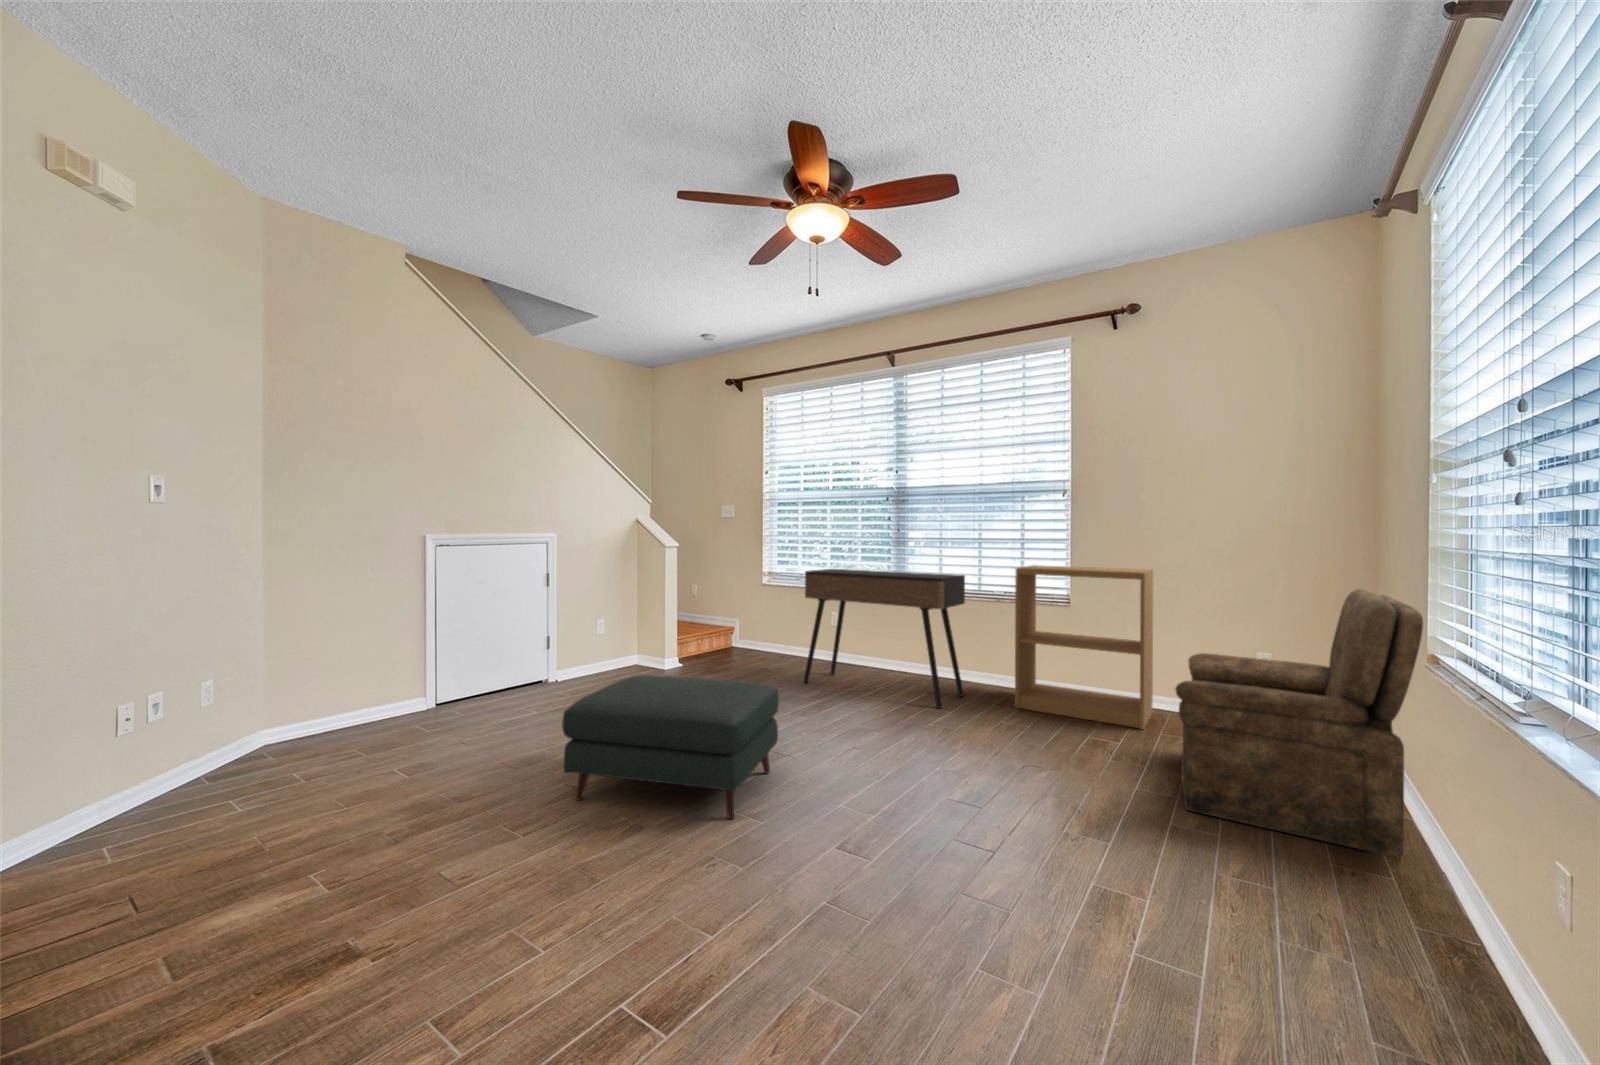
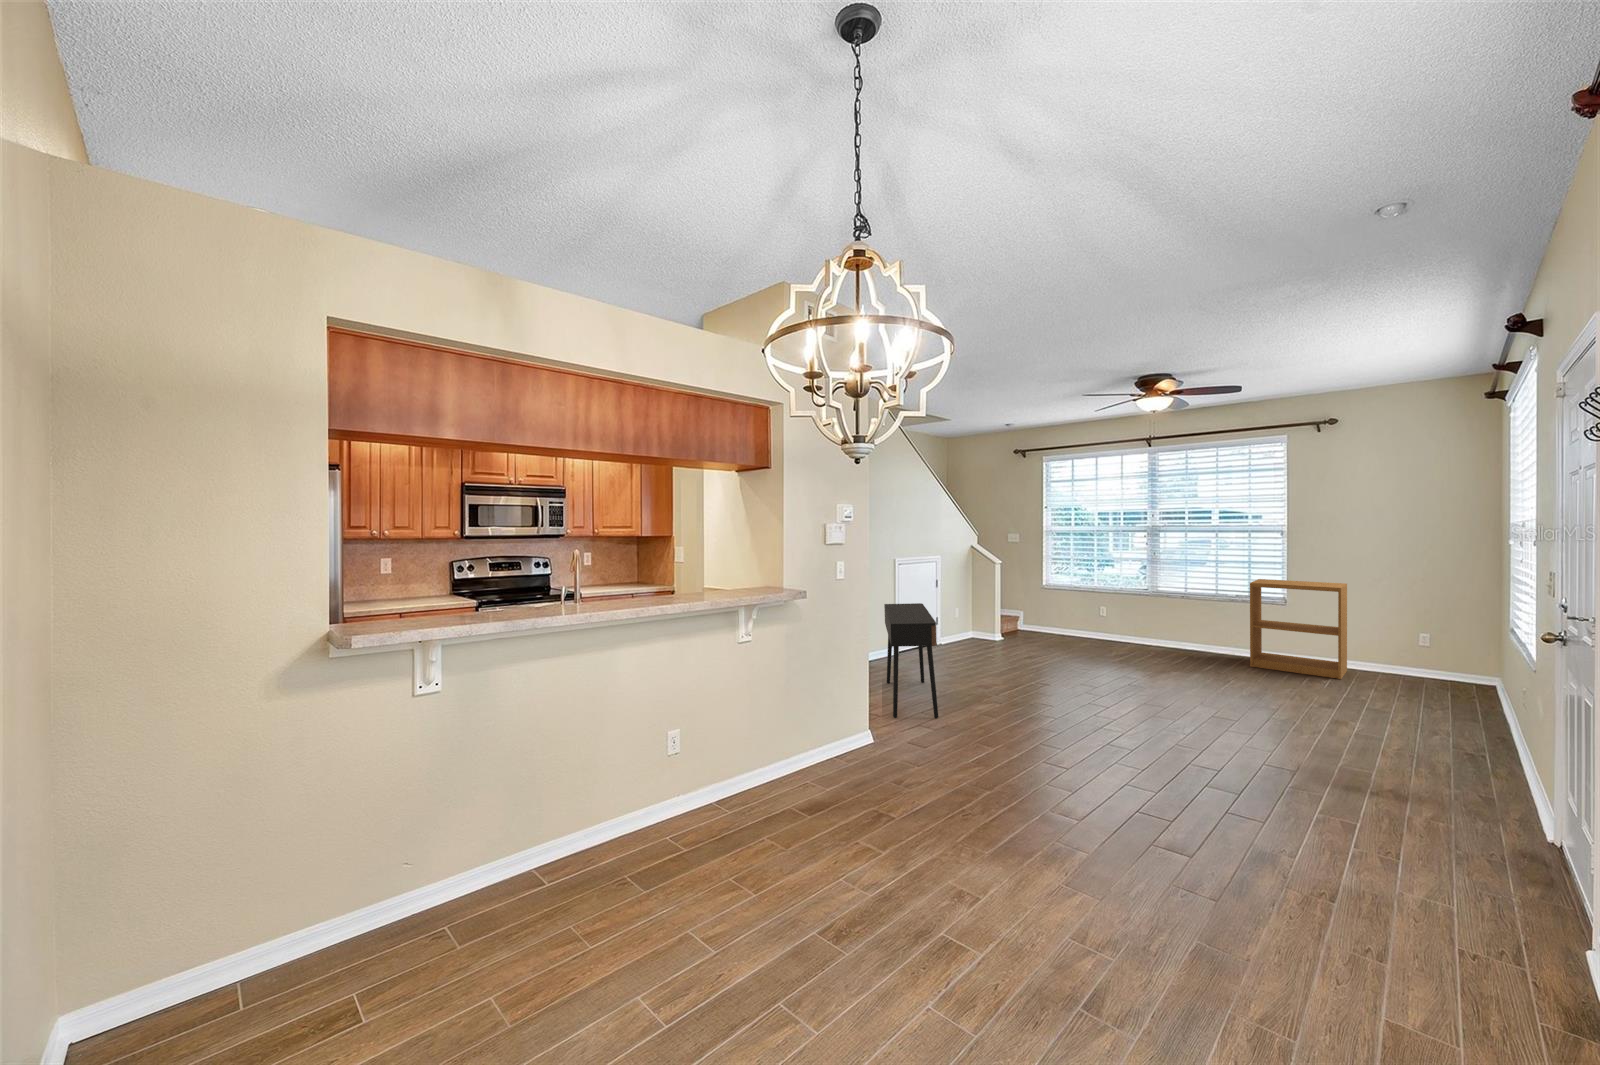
console table: present [804,569,965,708] -> present [884,603,938,718]
armchair: present [1176,589,1423,858] -> none [1360,603,1496,732]
ottoman: present [562,675,779,819] -> none [1034,644,1132,709]

